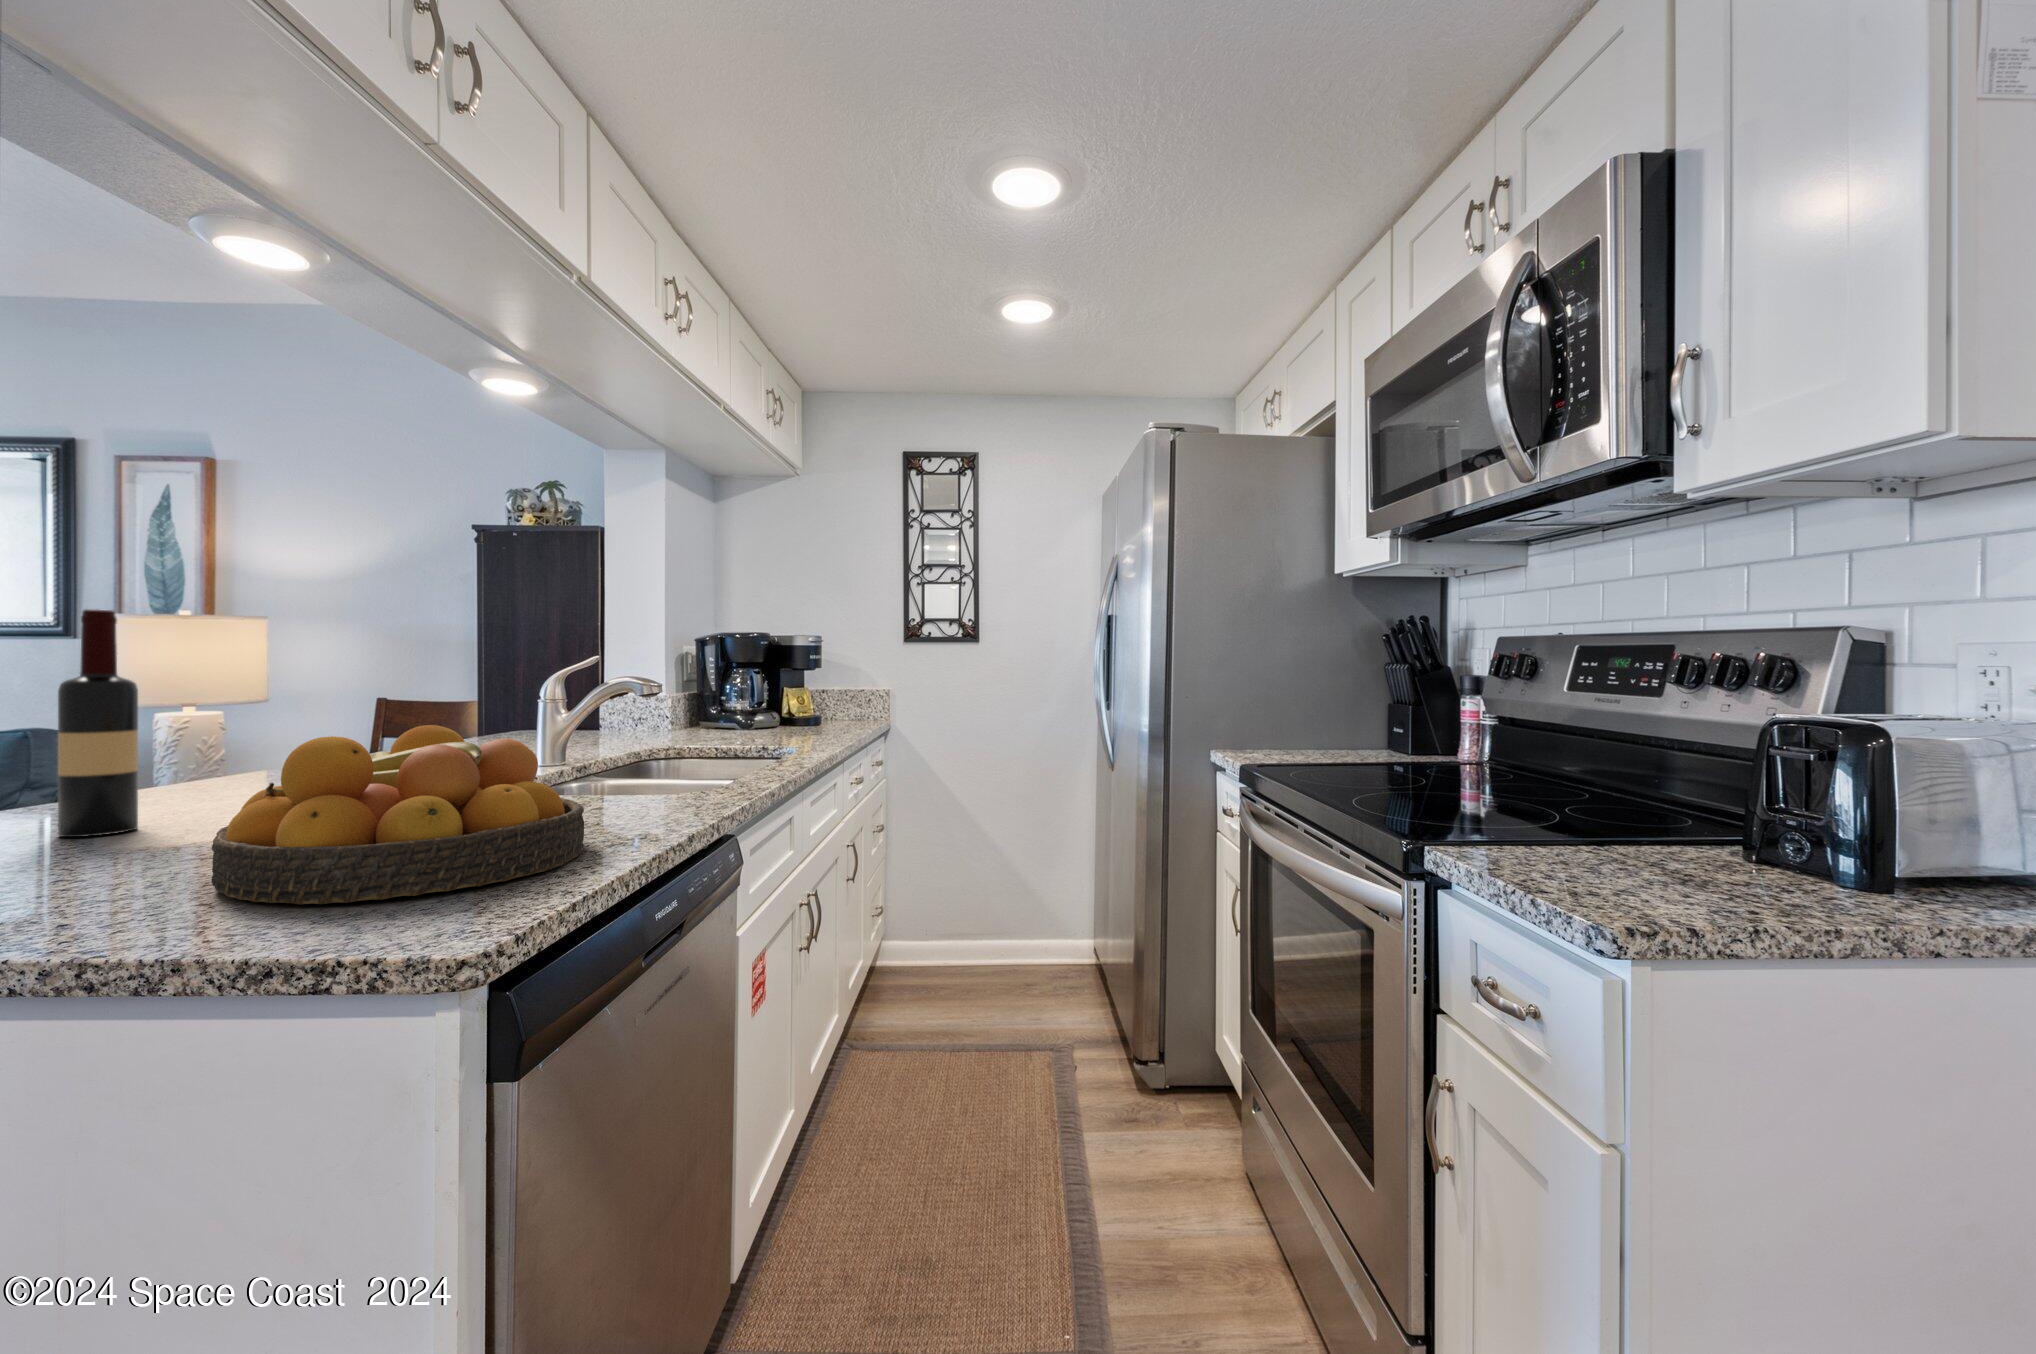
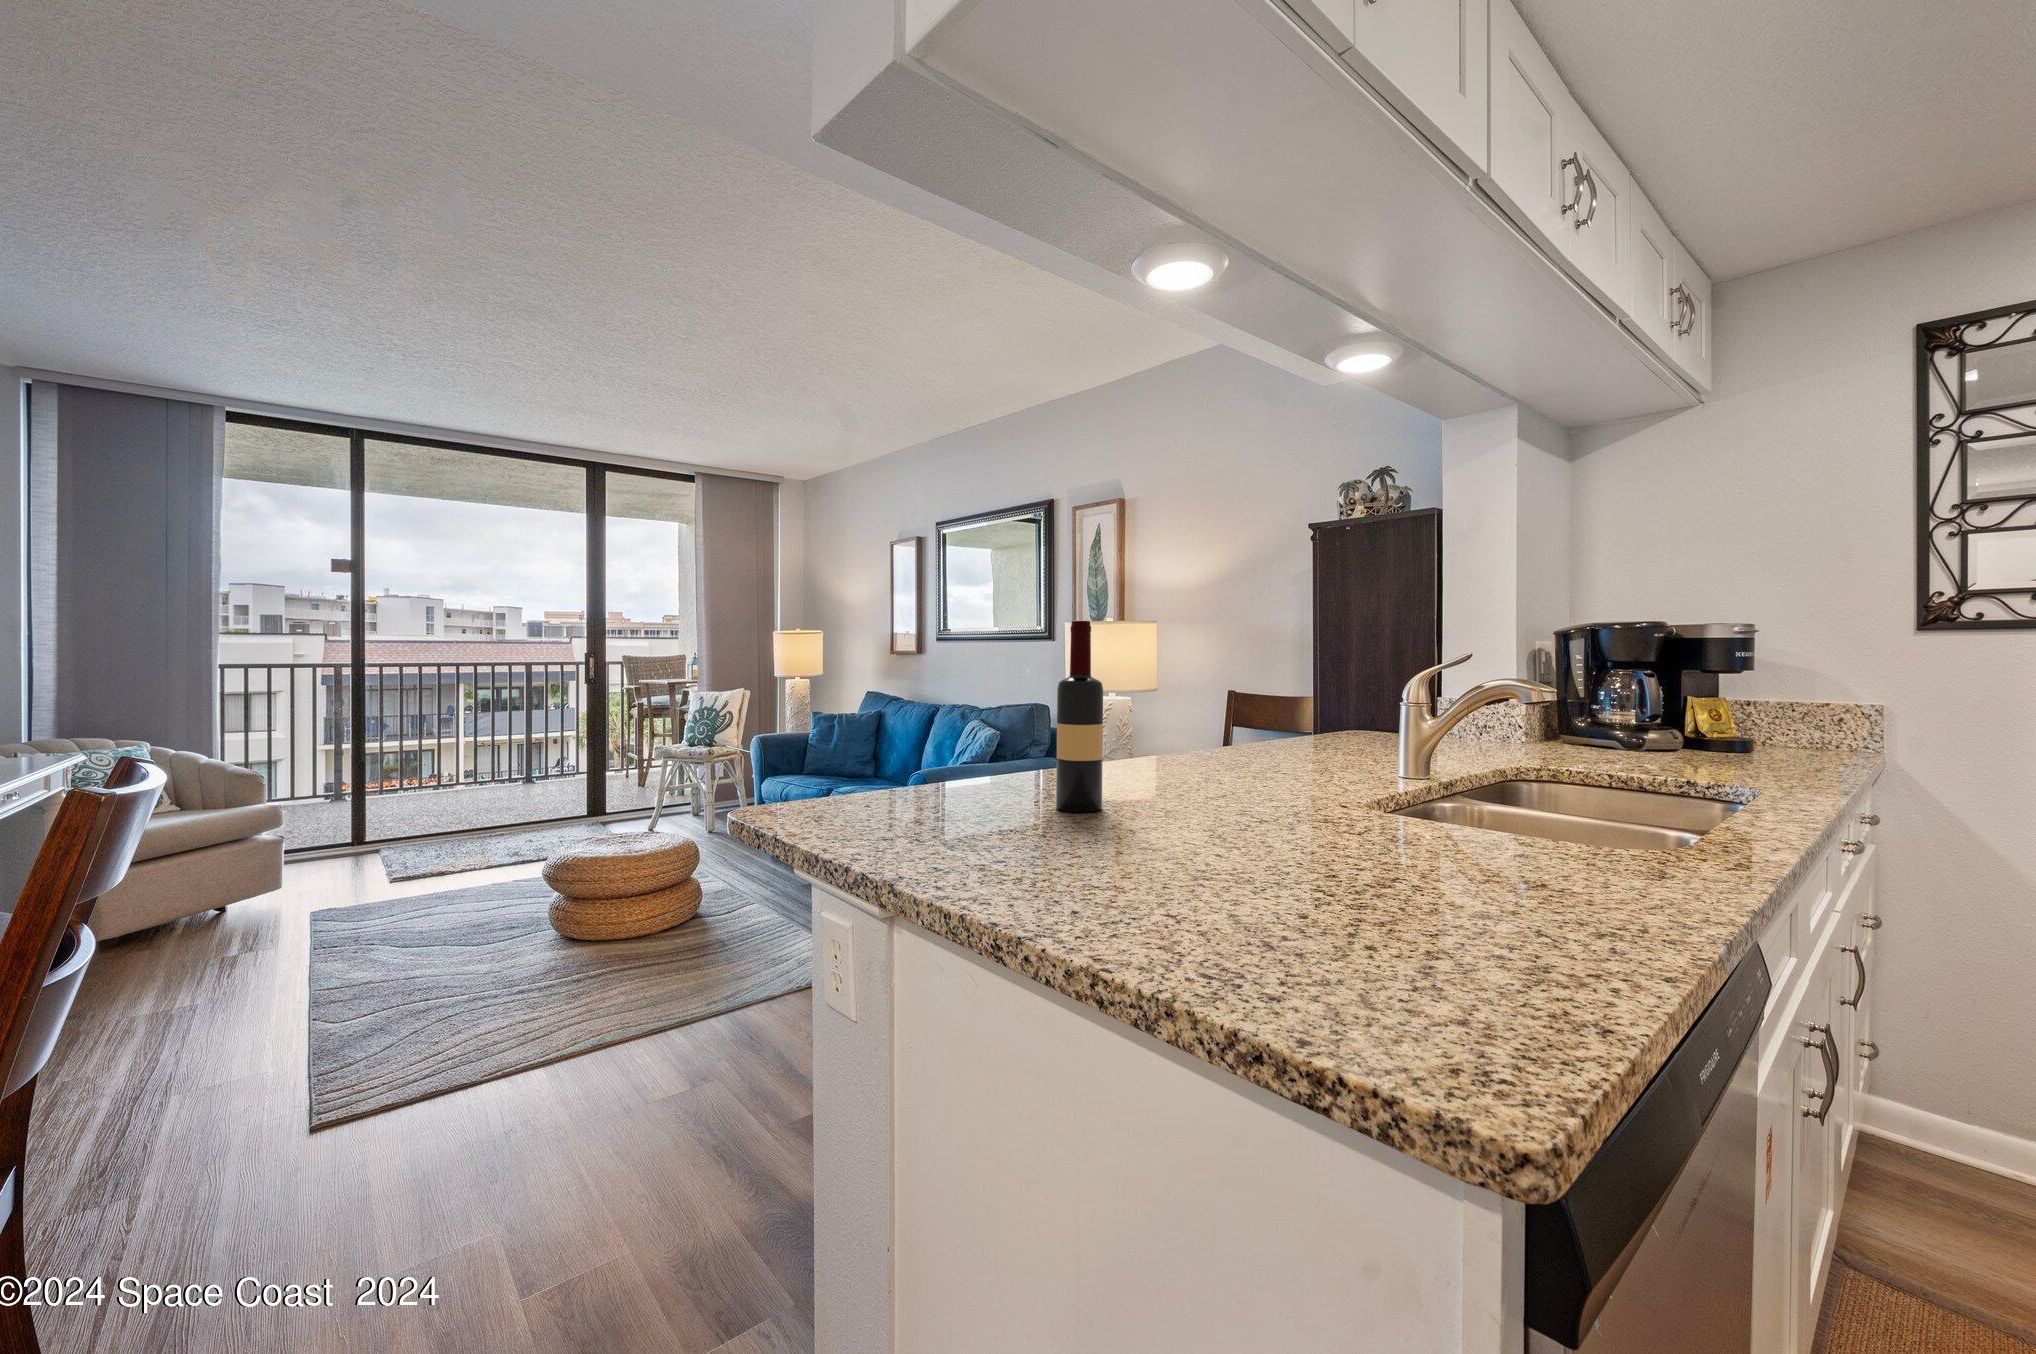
fruit bowl: present [211,725,584,904] -> none [1173,743,1564,975]

